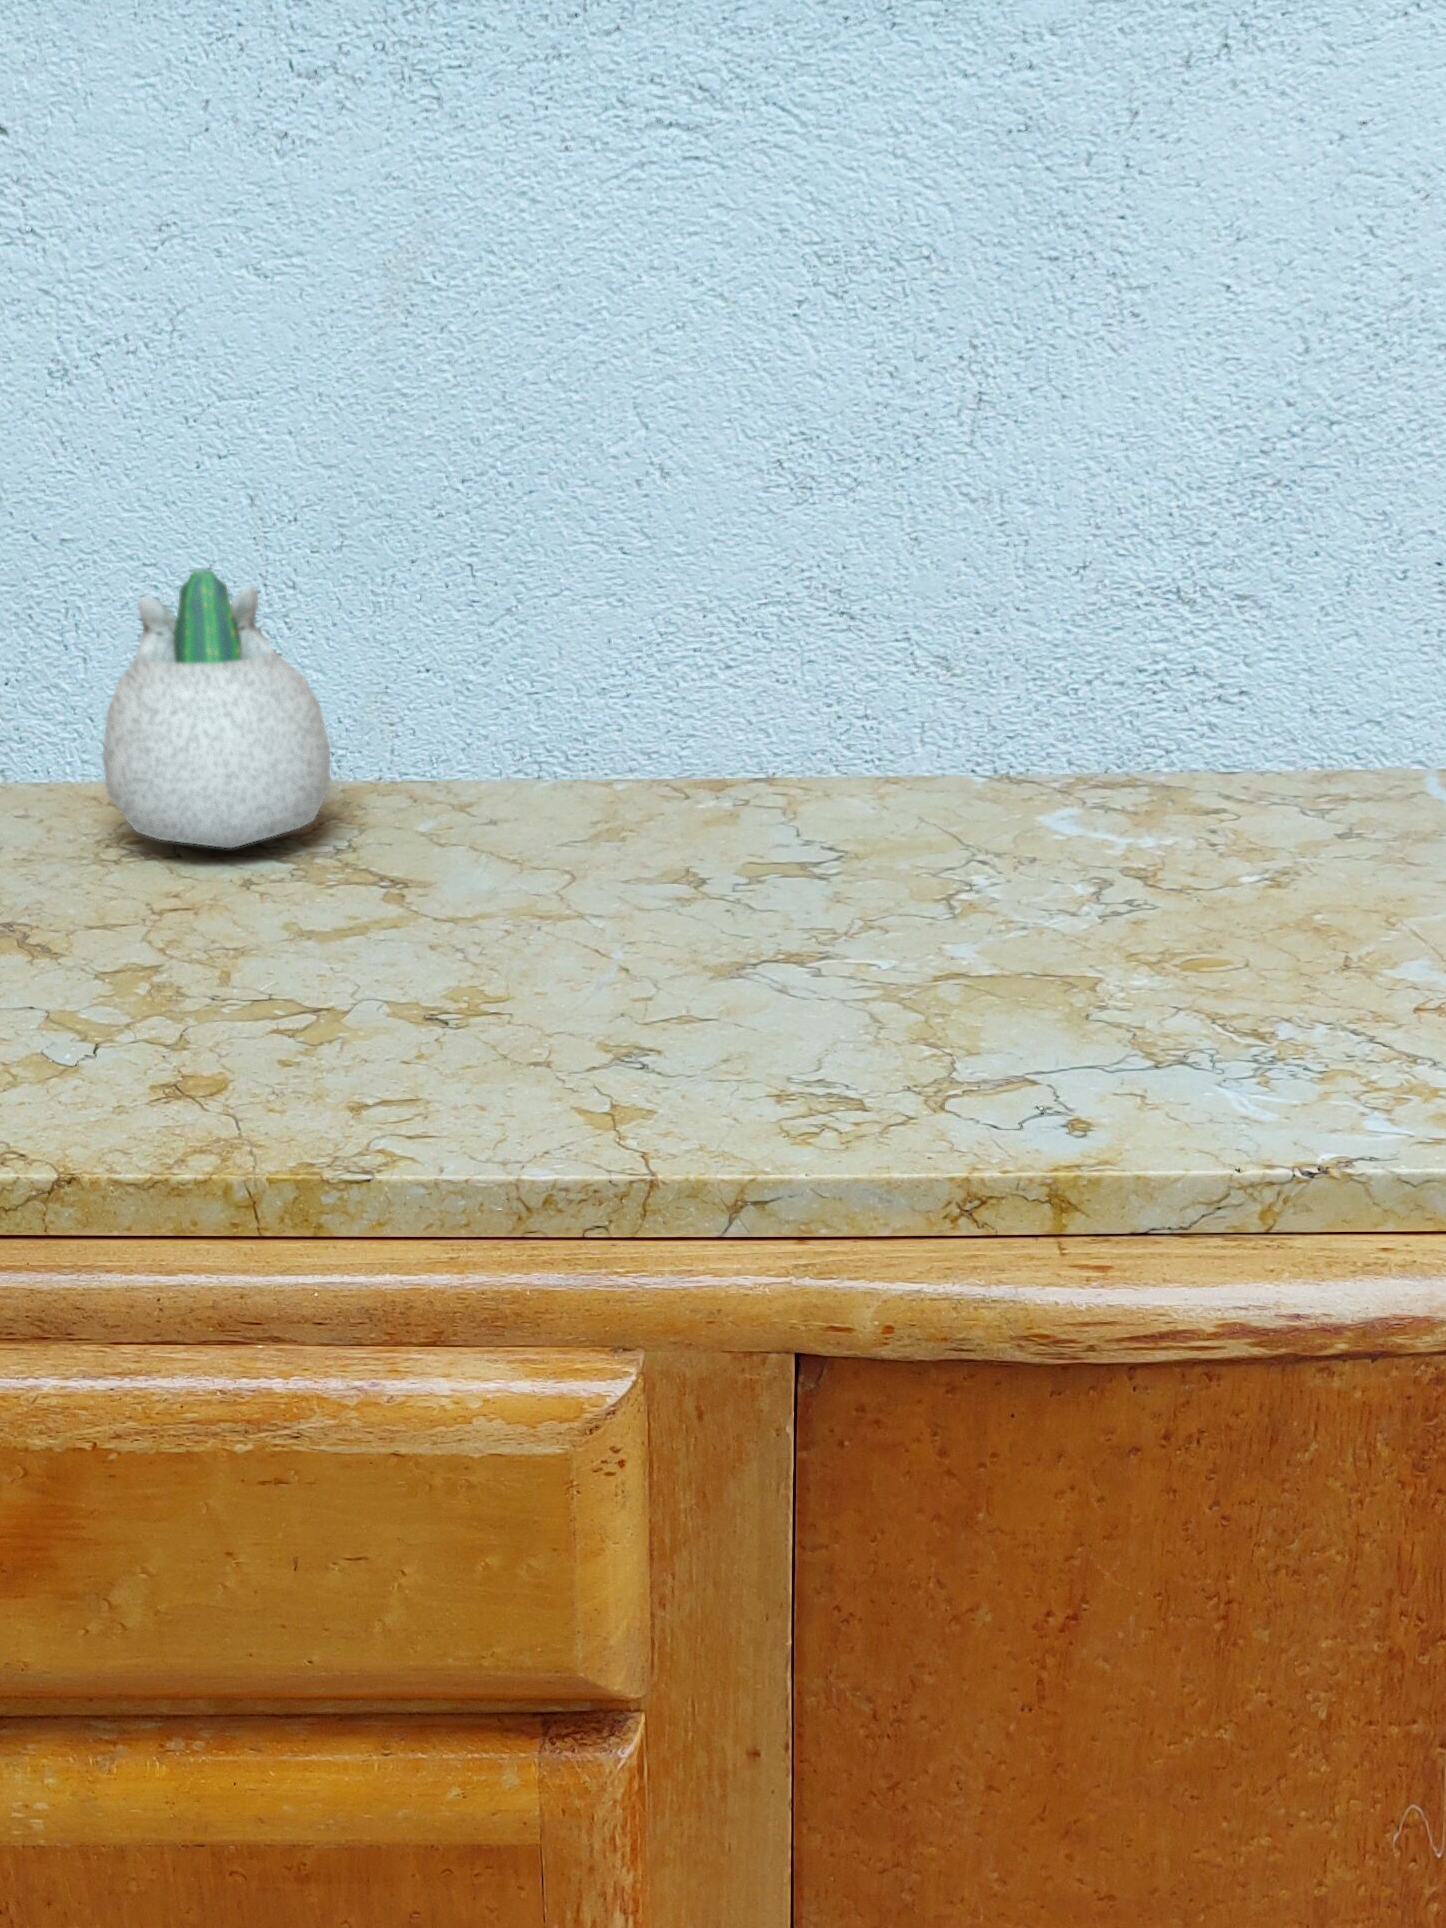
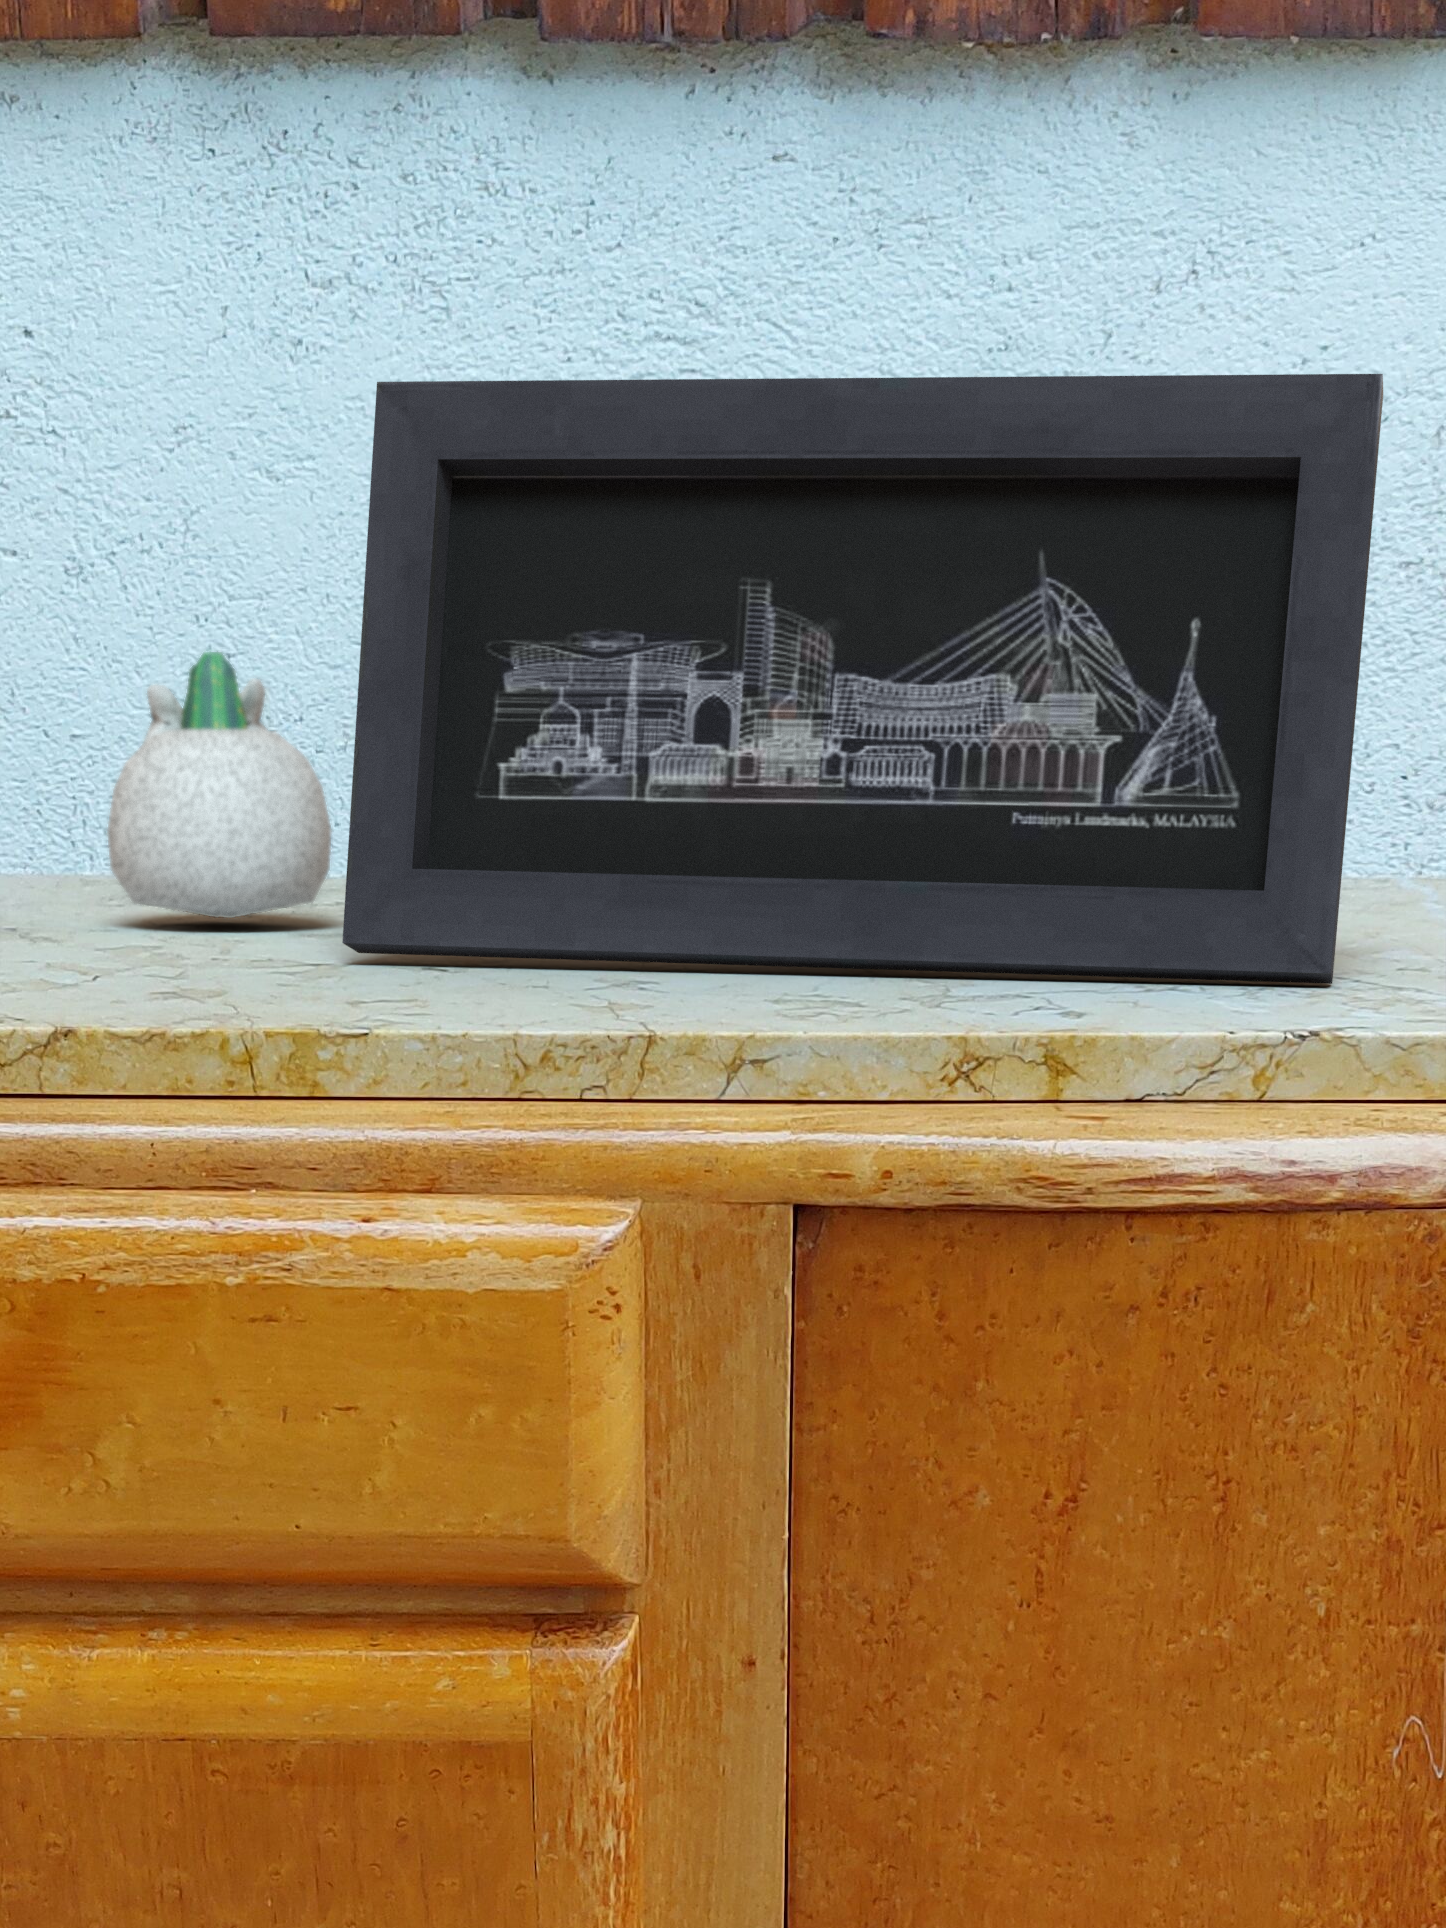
picture frame: none [342,396,1414,1047] -> present [342,374,1383,984]

